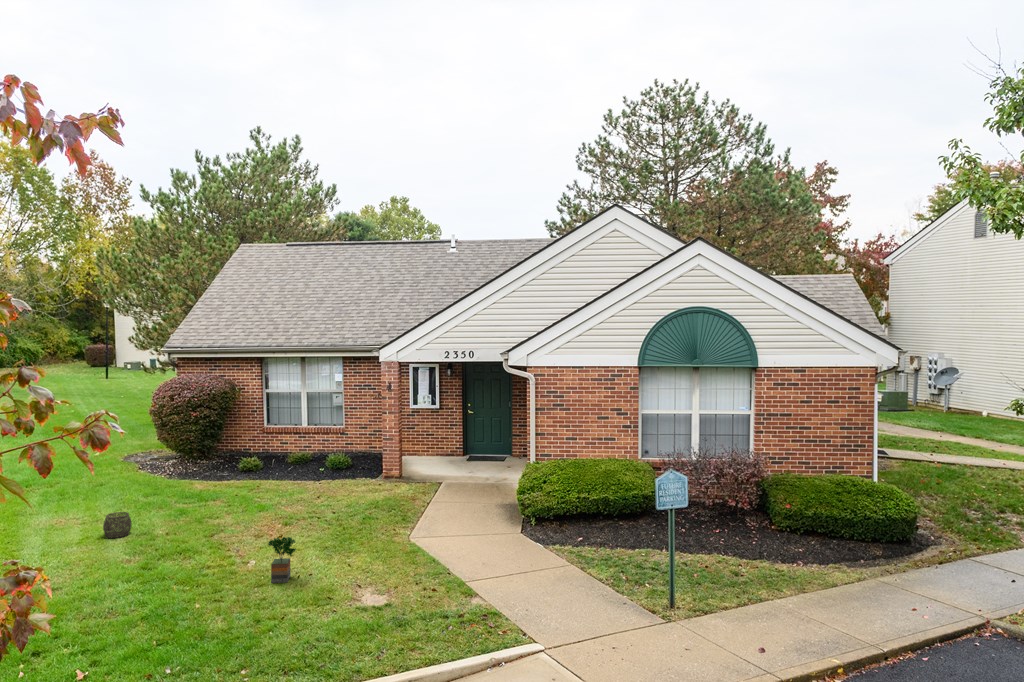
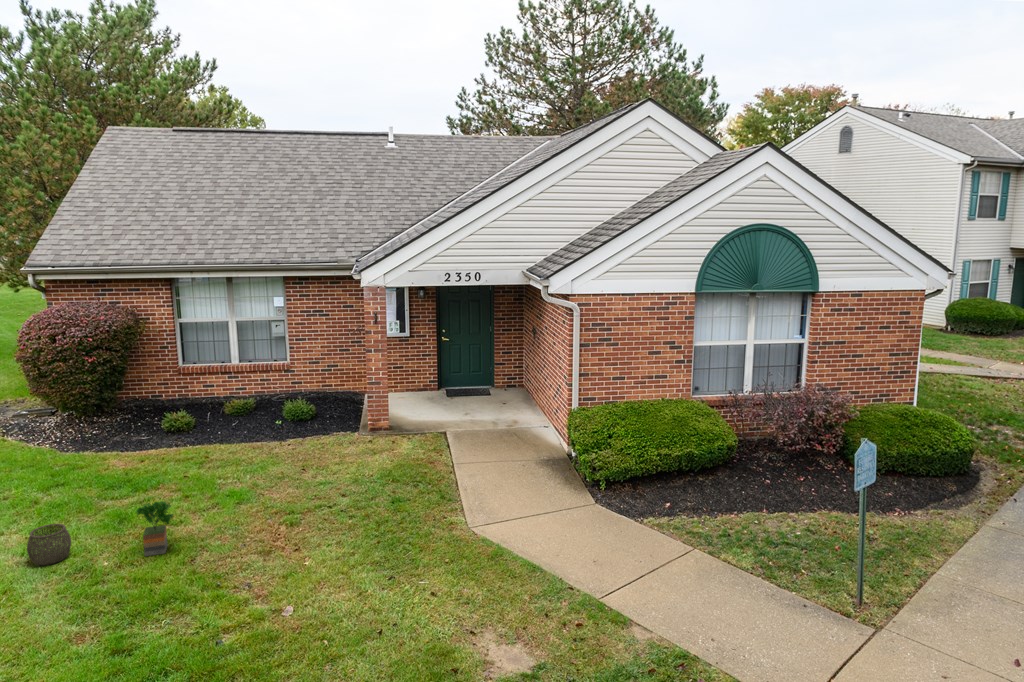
potted tree: present [268,537,296,583] -> present [136,501,173,556]

